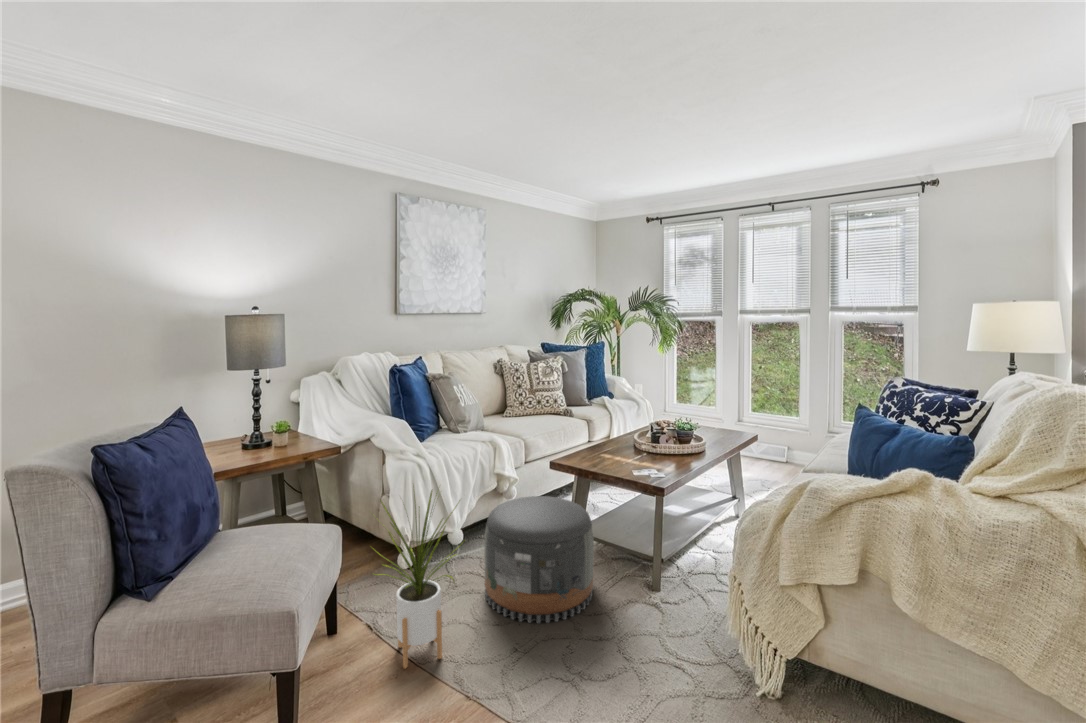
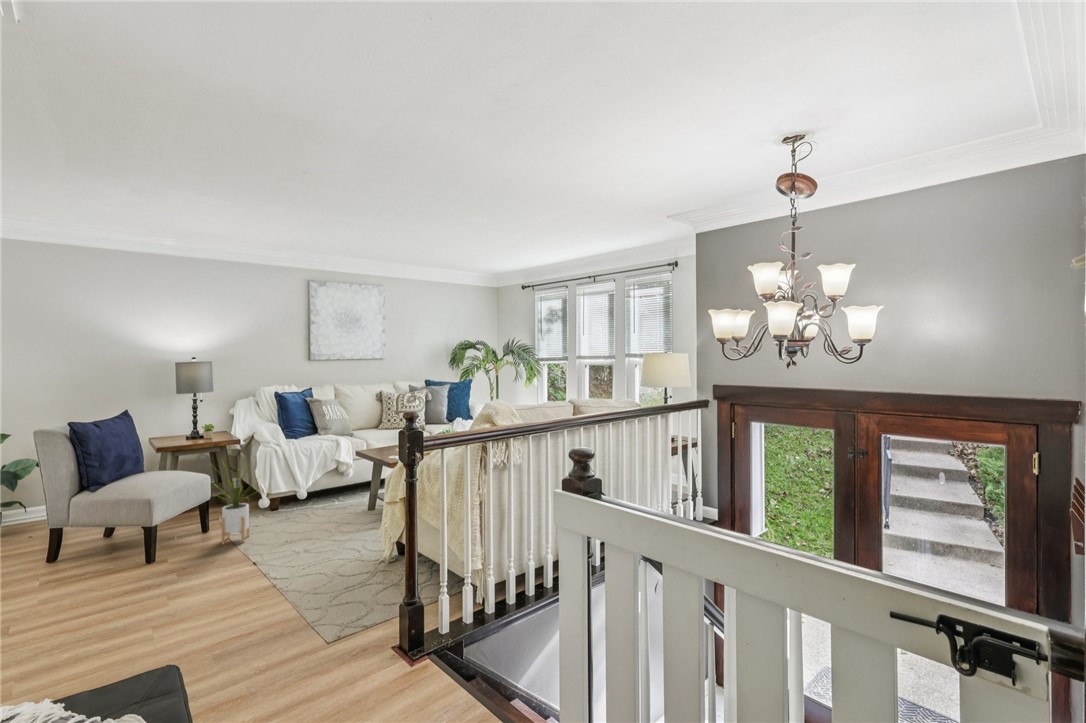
pouf: present [484,496,594,623] -> none [292,469,361,534]

